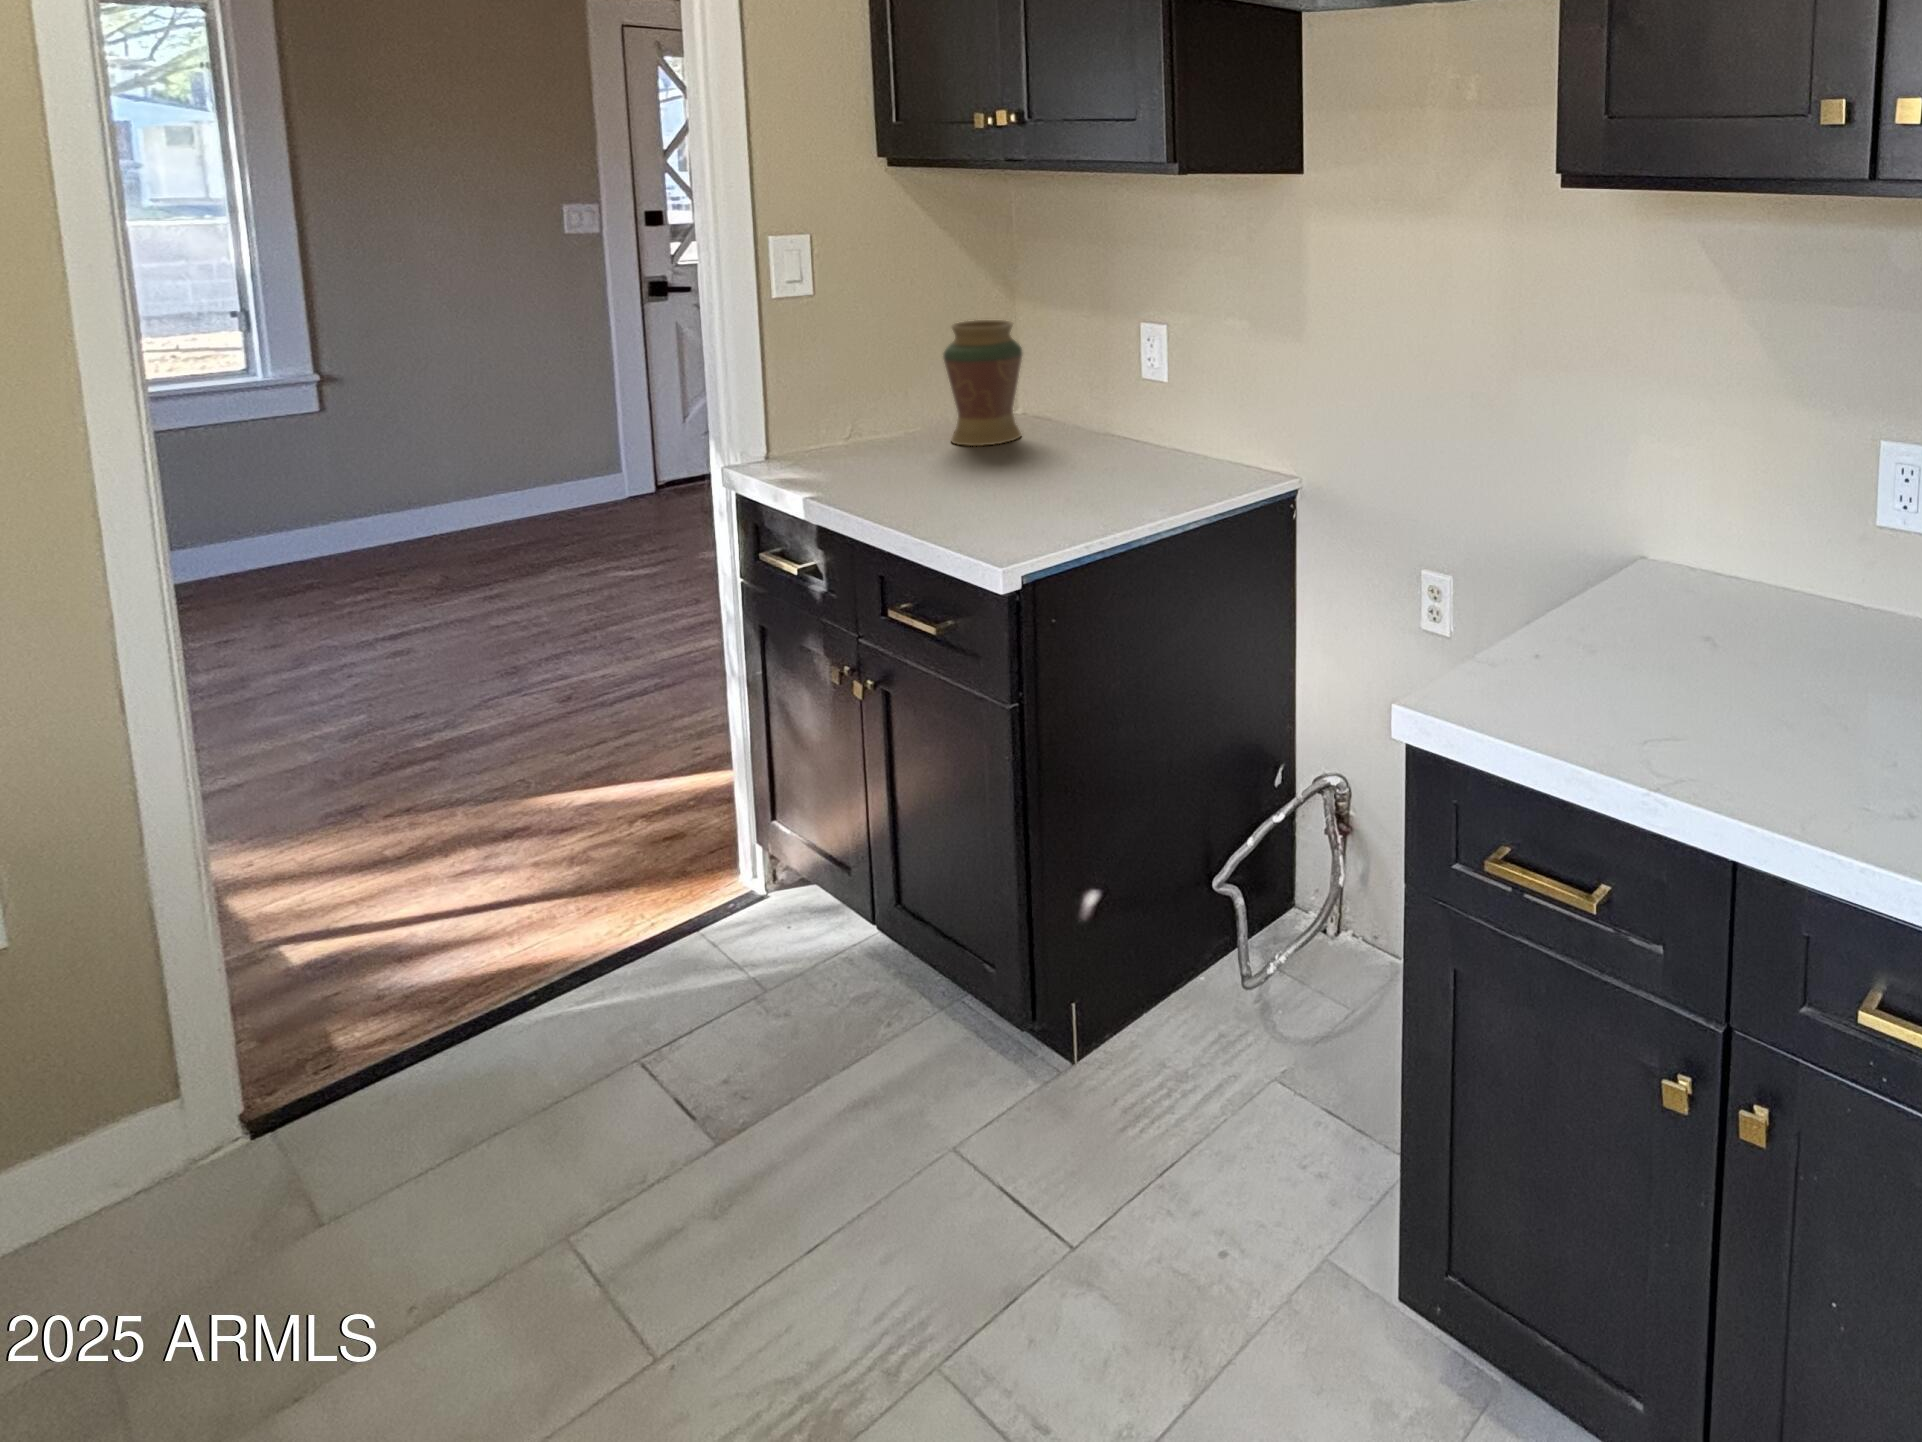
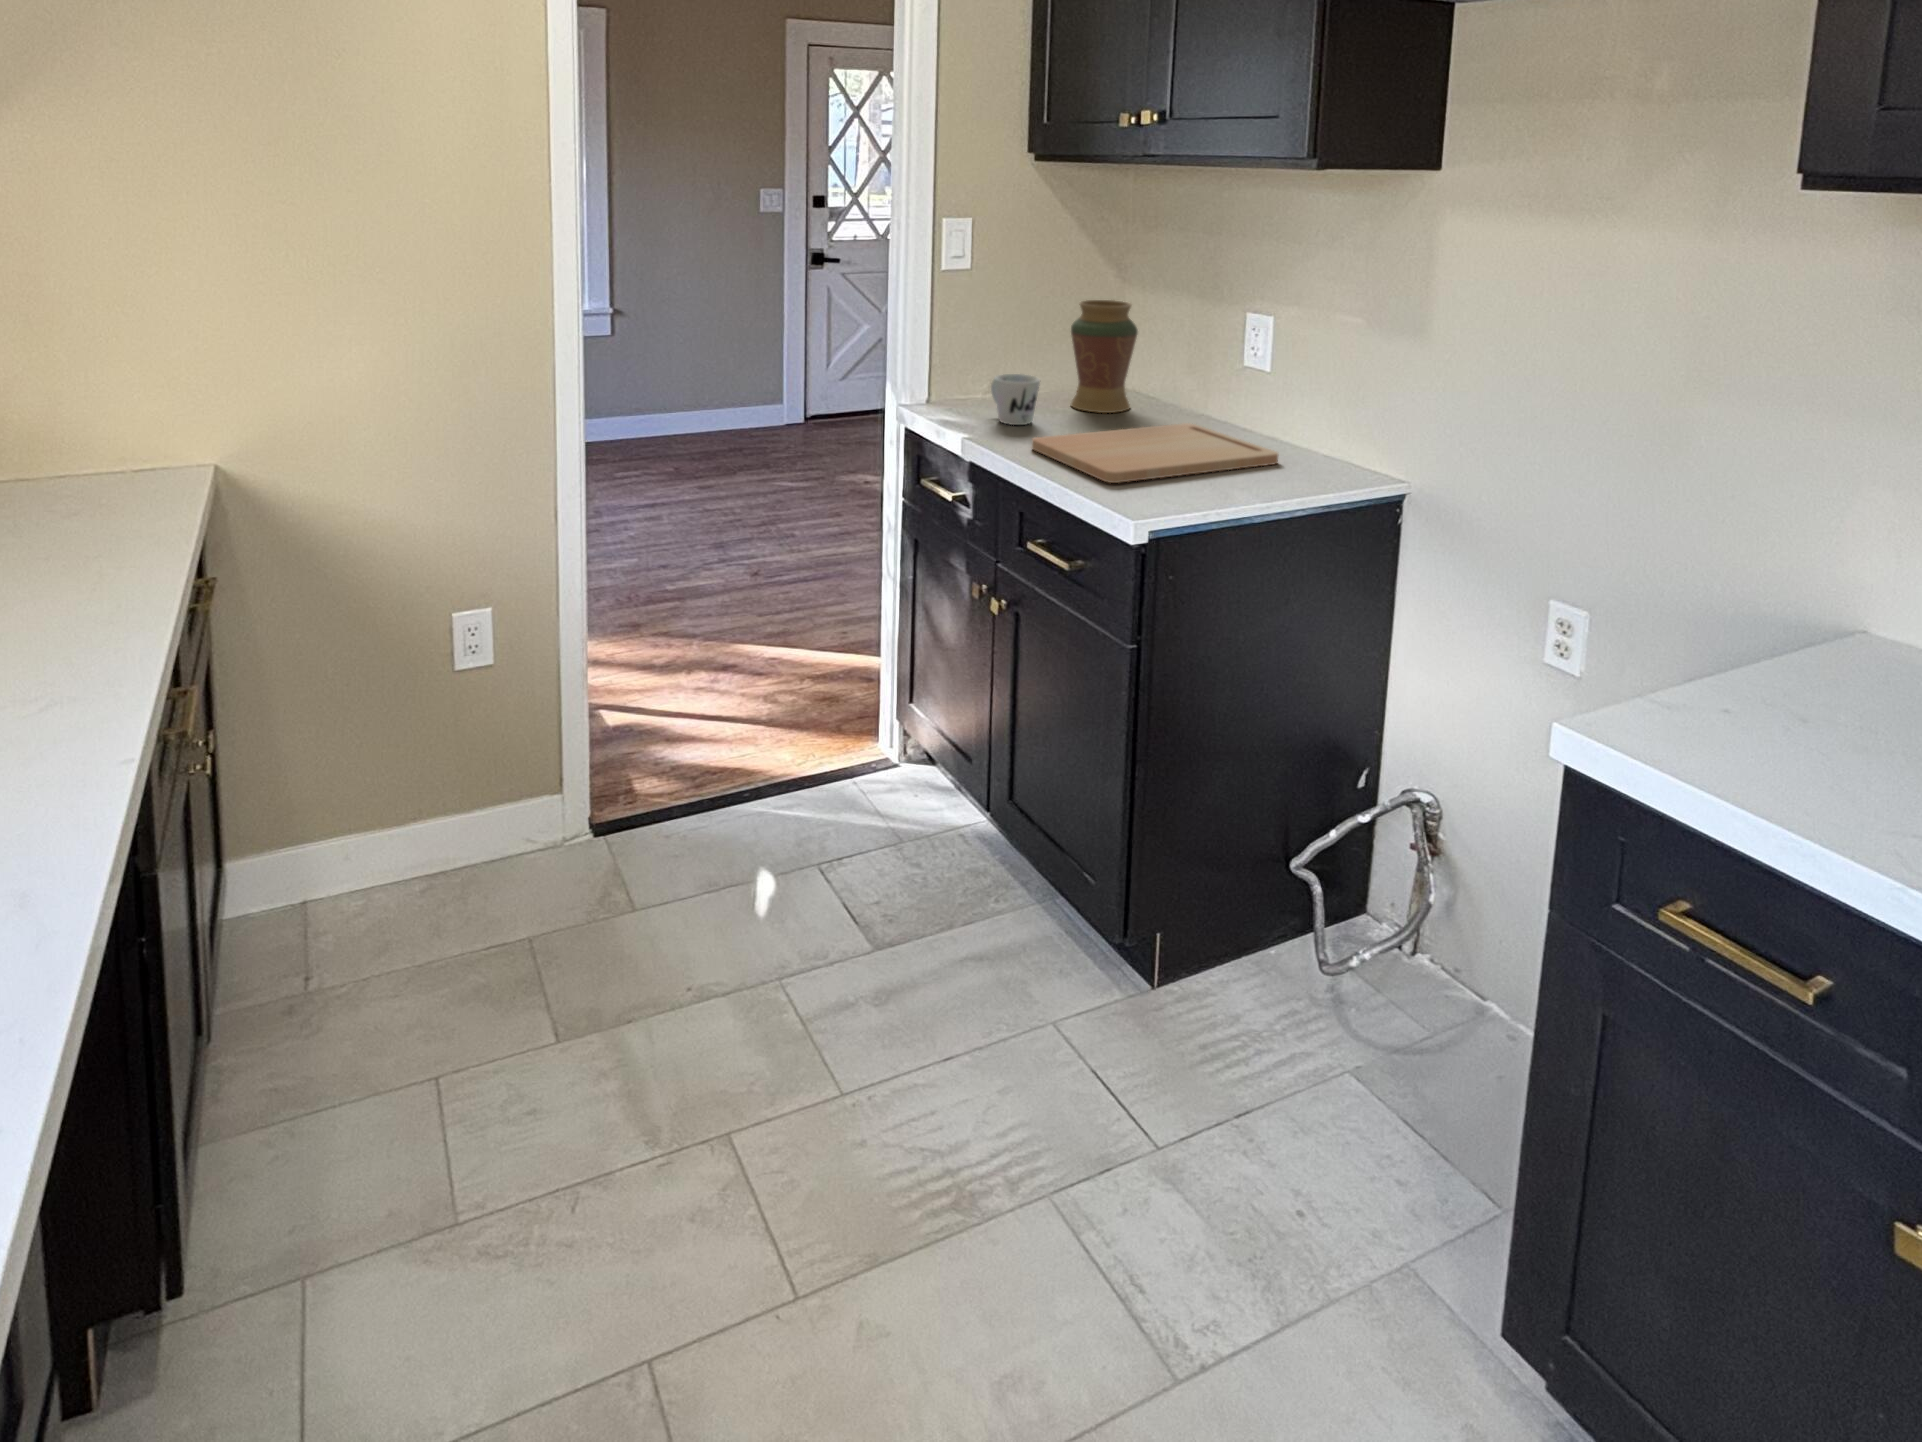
mug: none [845,413,905,472] -> present [991,374,1040,425]
cutting board: none [890,446,1173,526] -> present [1032,423,1278,483]

